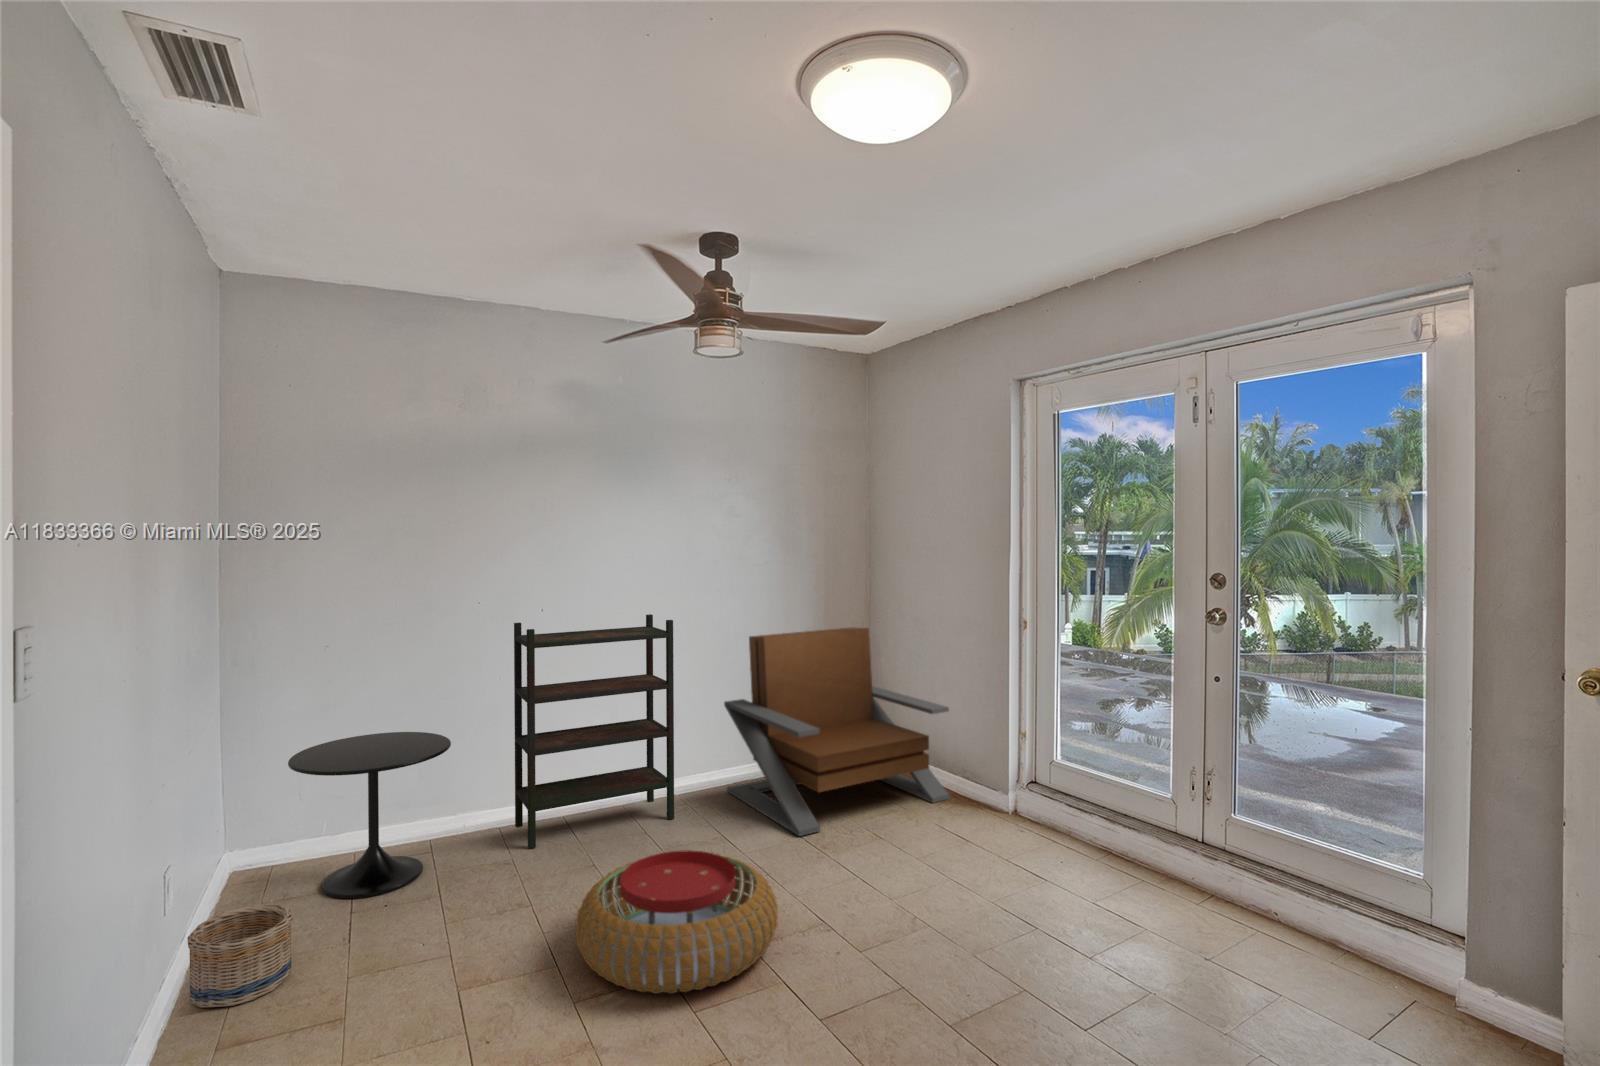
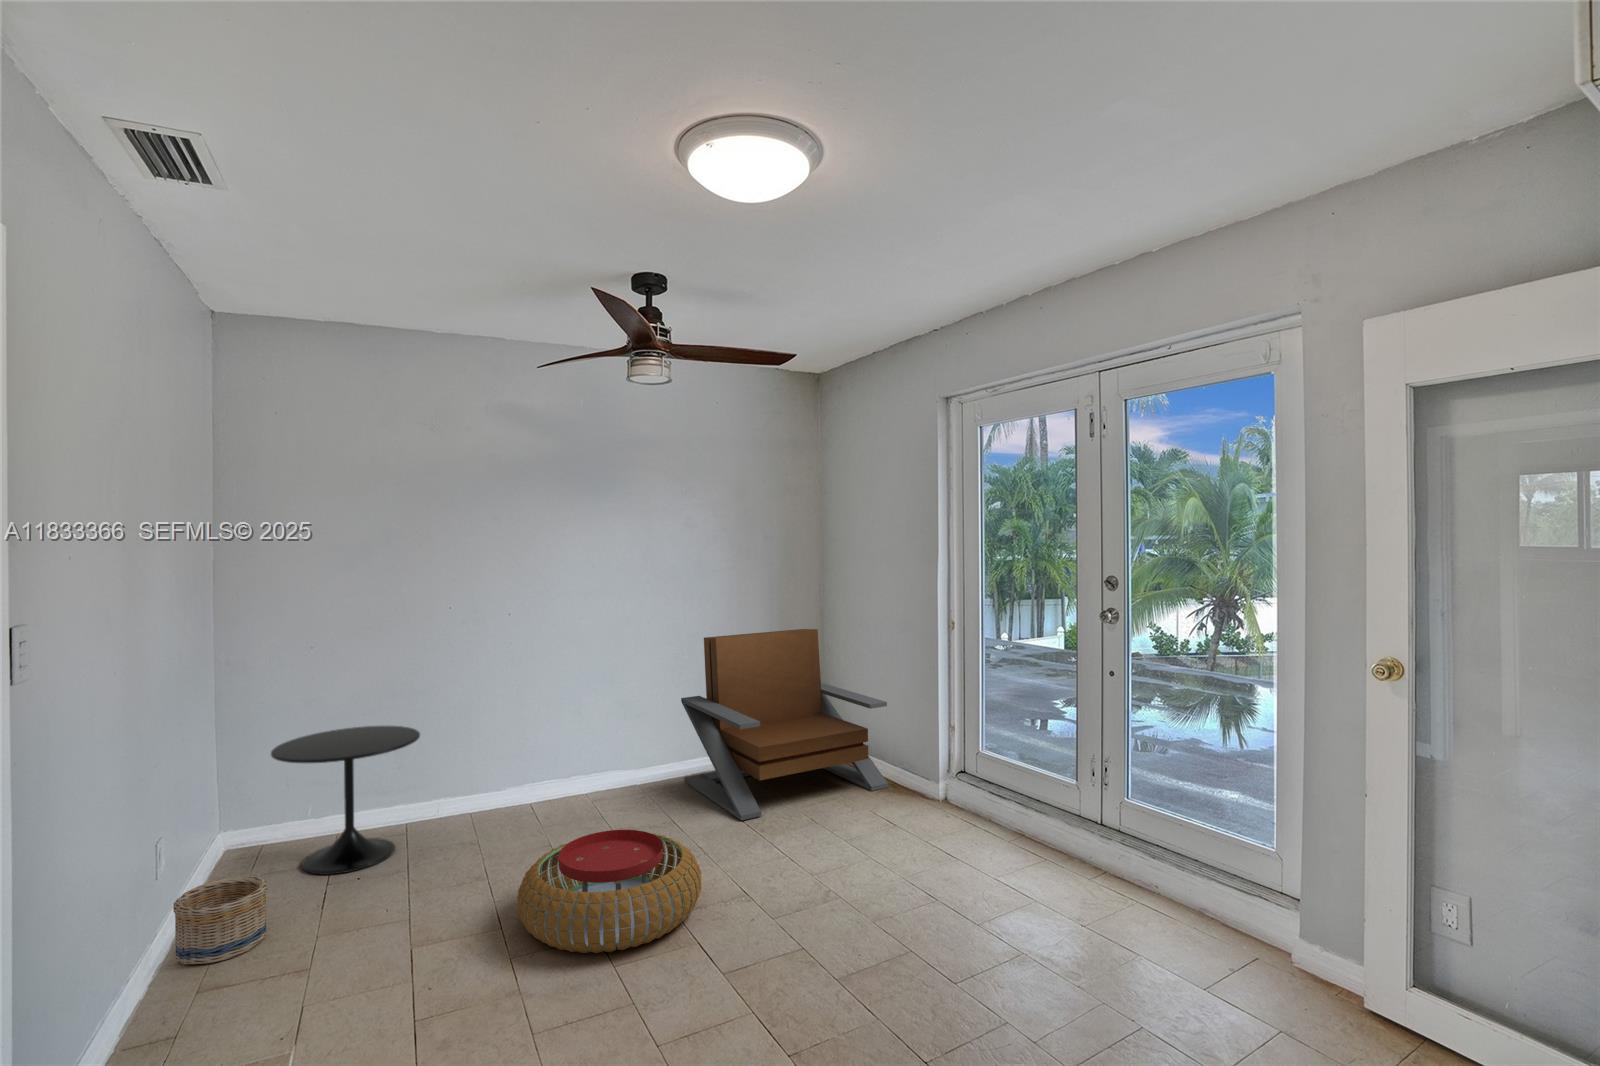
bookshelf: present [514,614,674,848] -> none [482,618,631,832]

